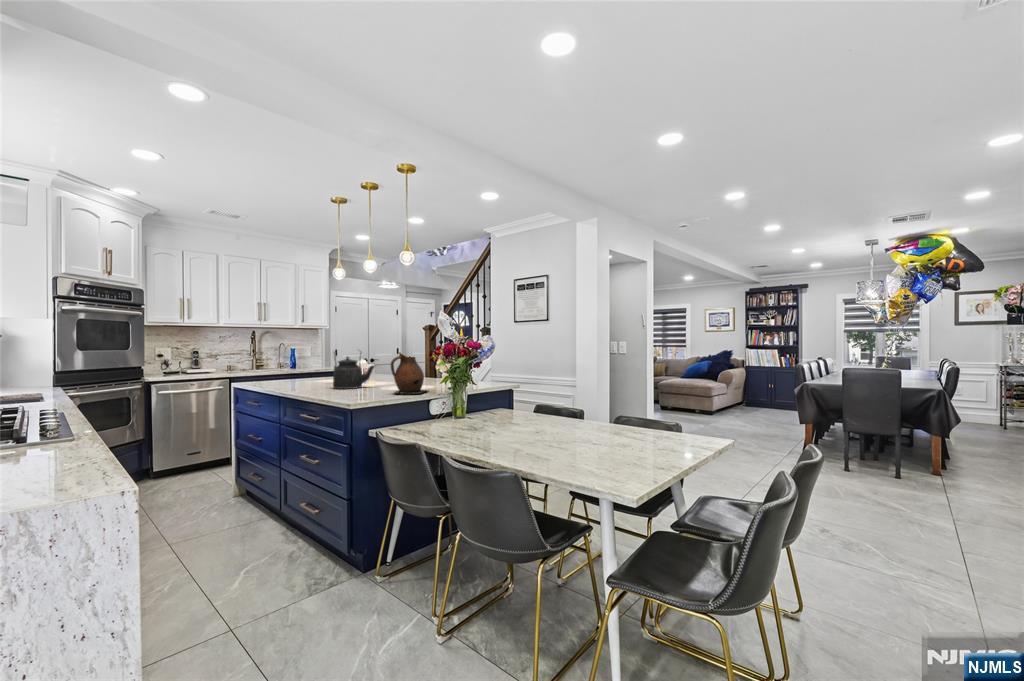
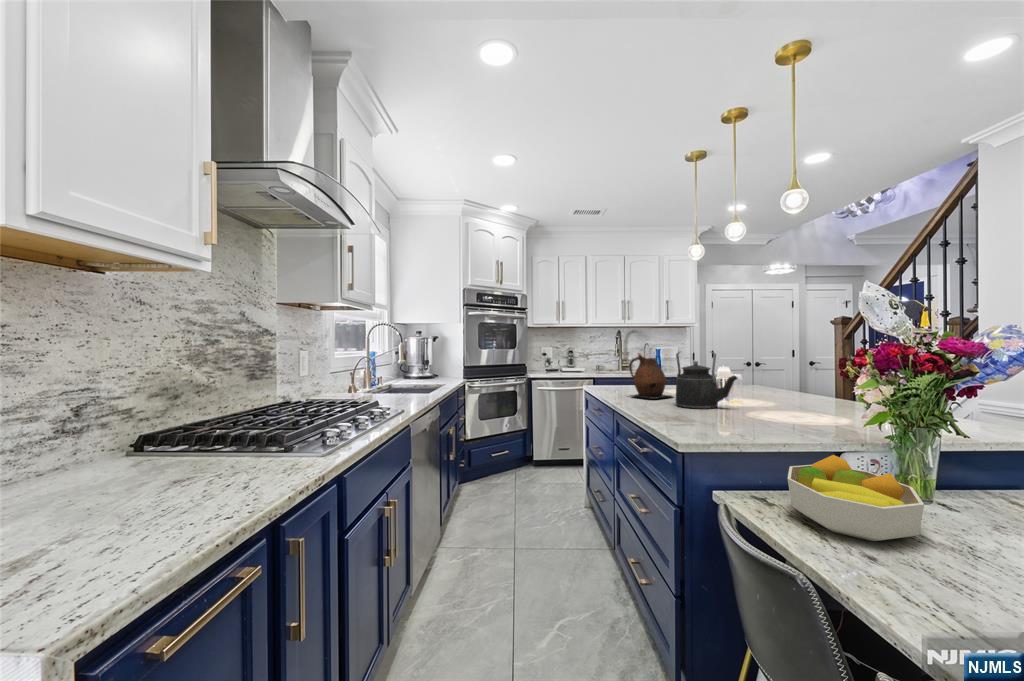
ceramic pitcher: present [391,352,428,394] -> present [629,353,674,399]
fruit bowl: none [409,399,459,432] -> present [788,455,924,541]

